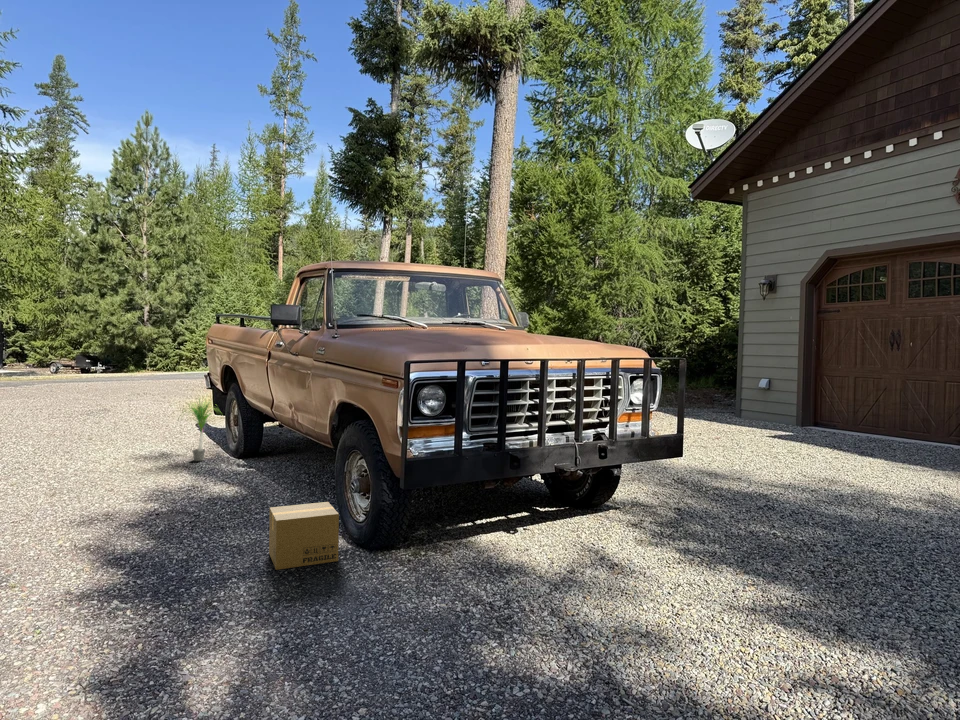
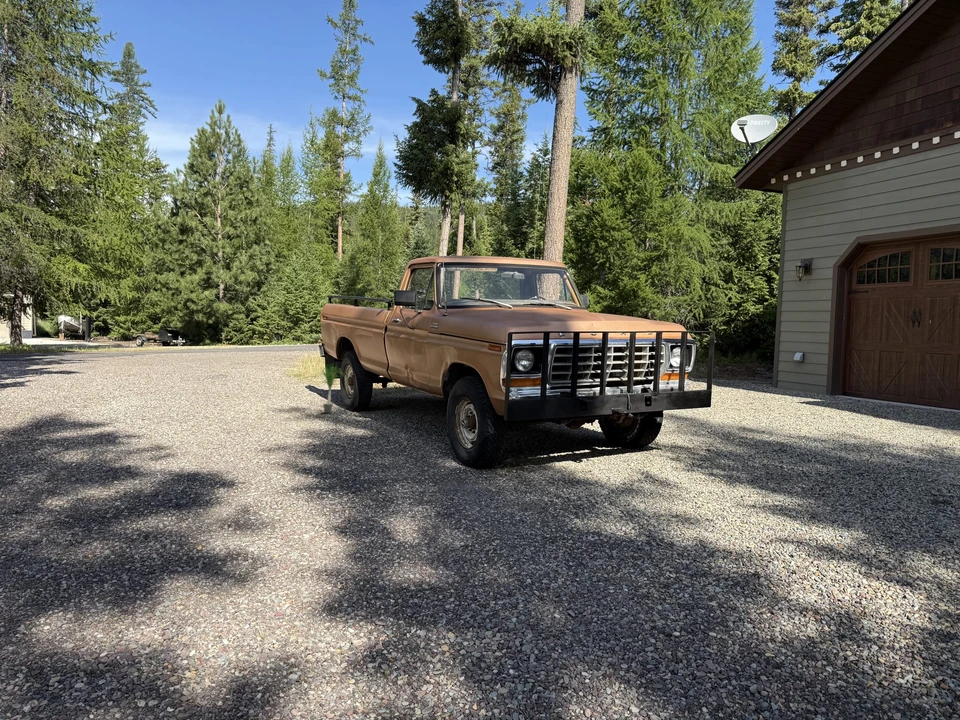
cardboard box: present [269,502,339,570] -> none [414,432,463,473]

